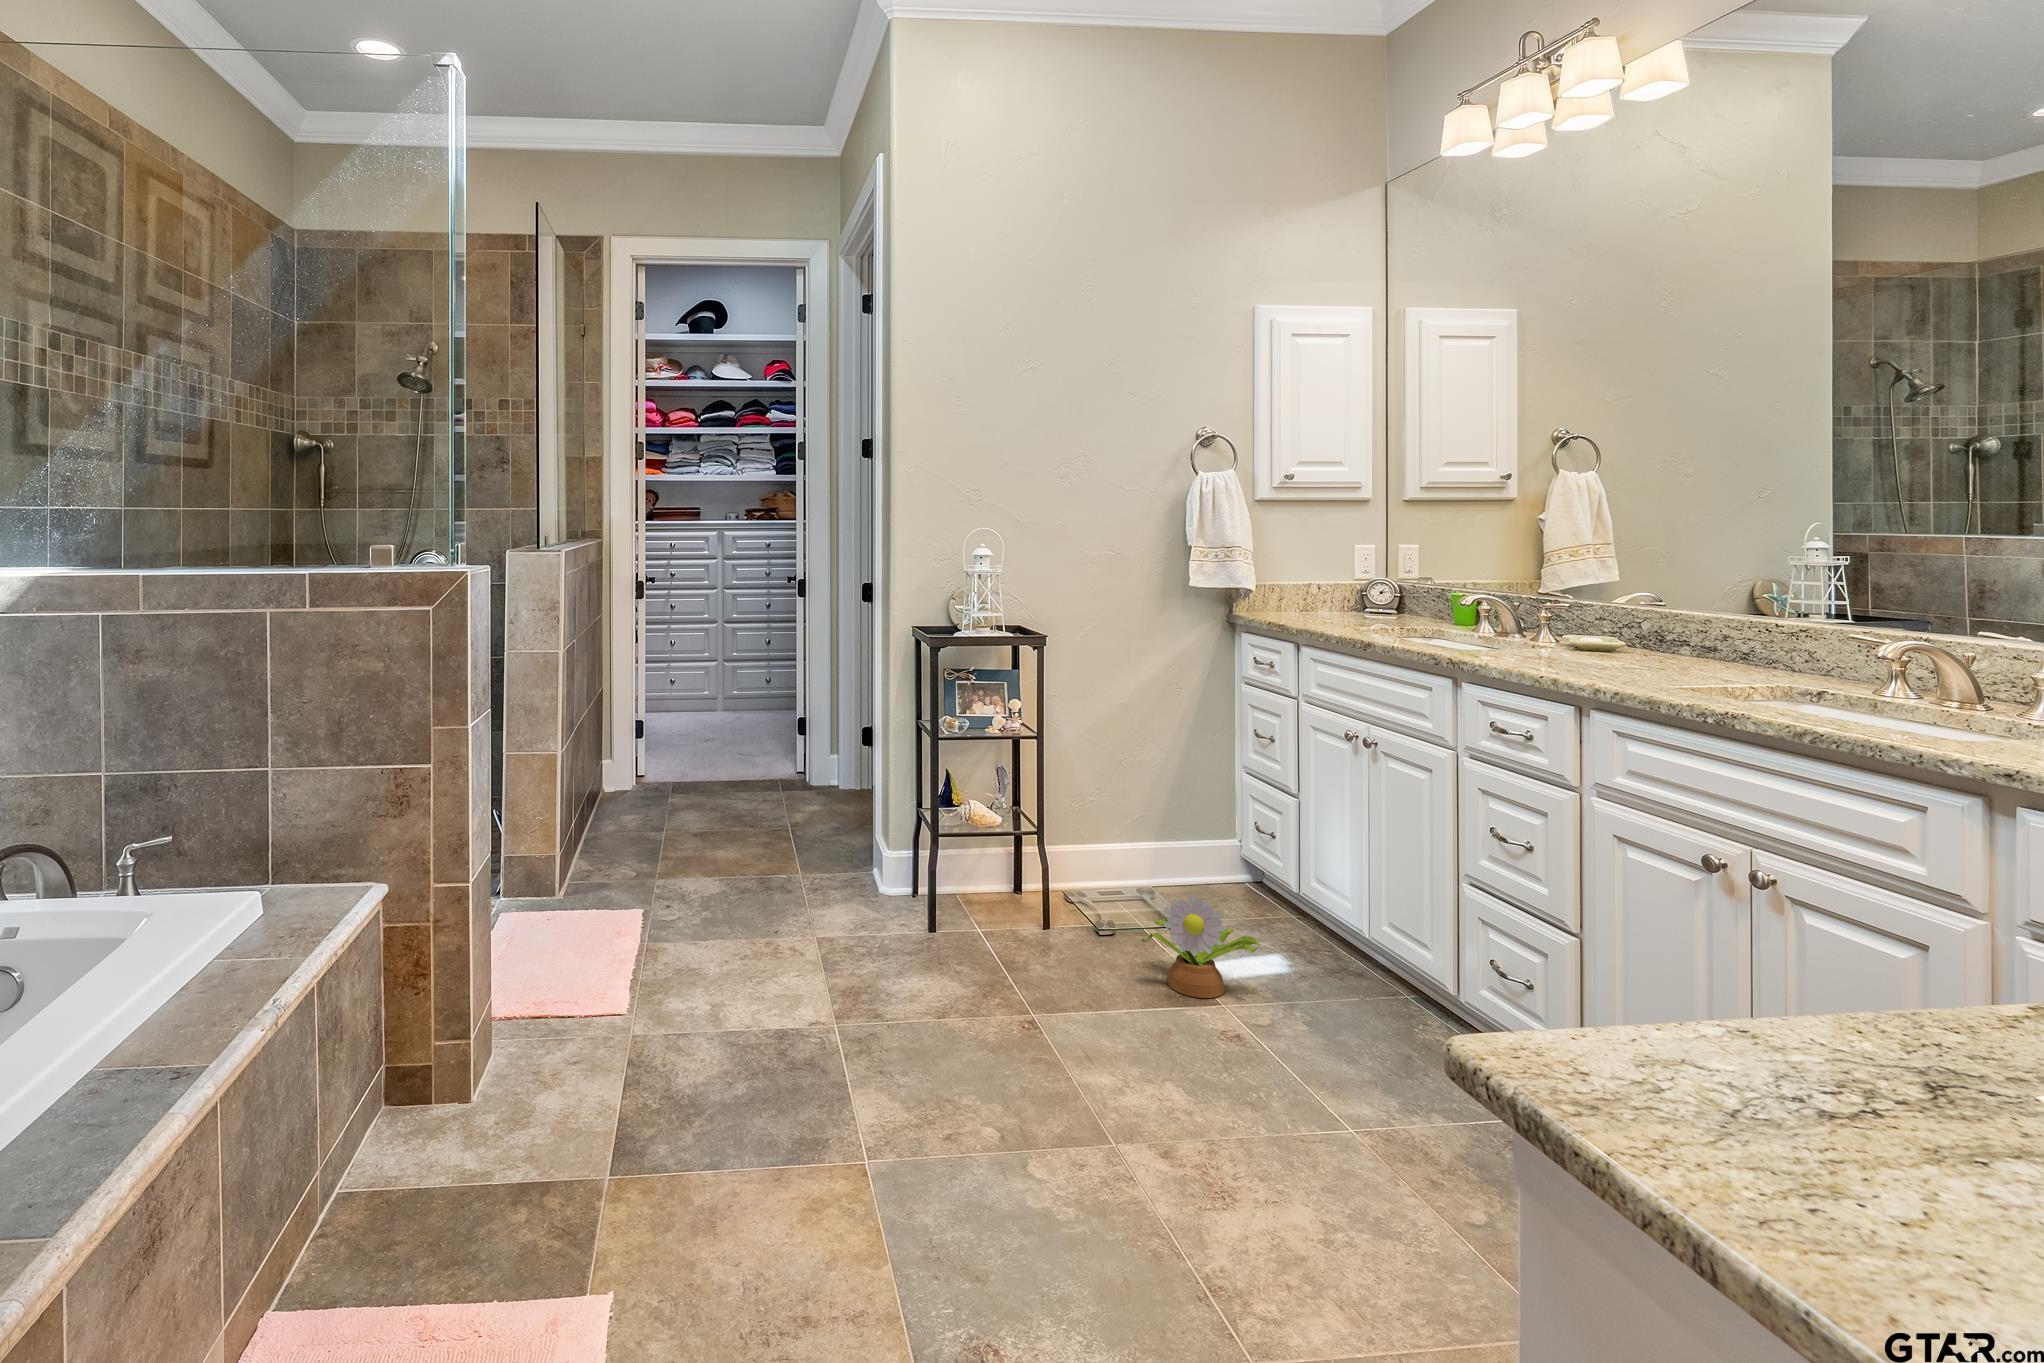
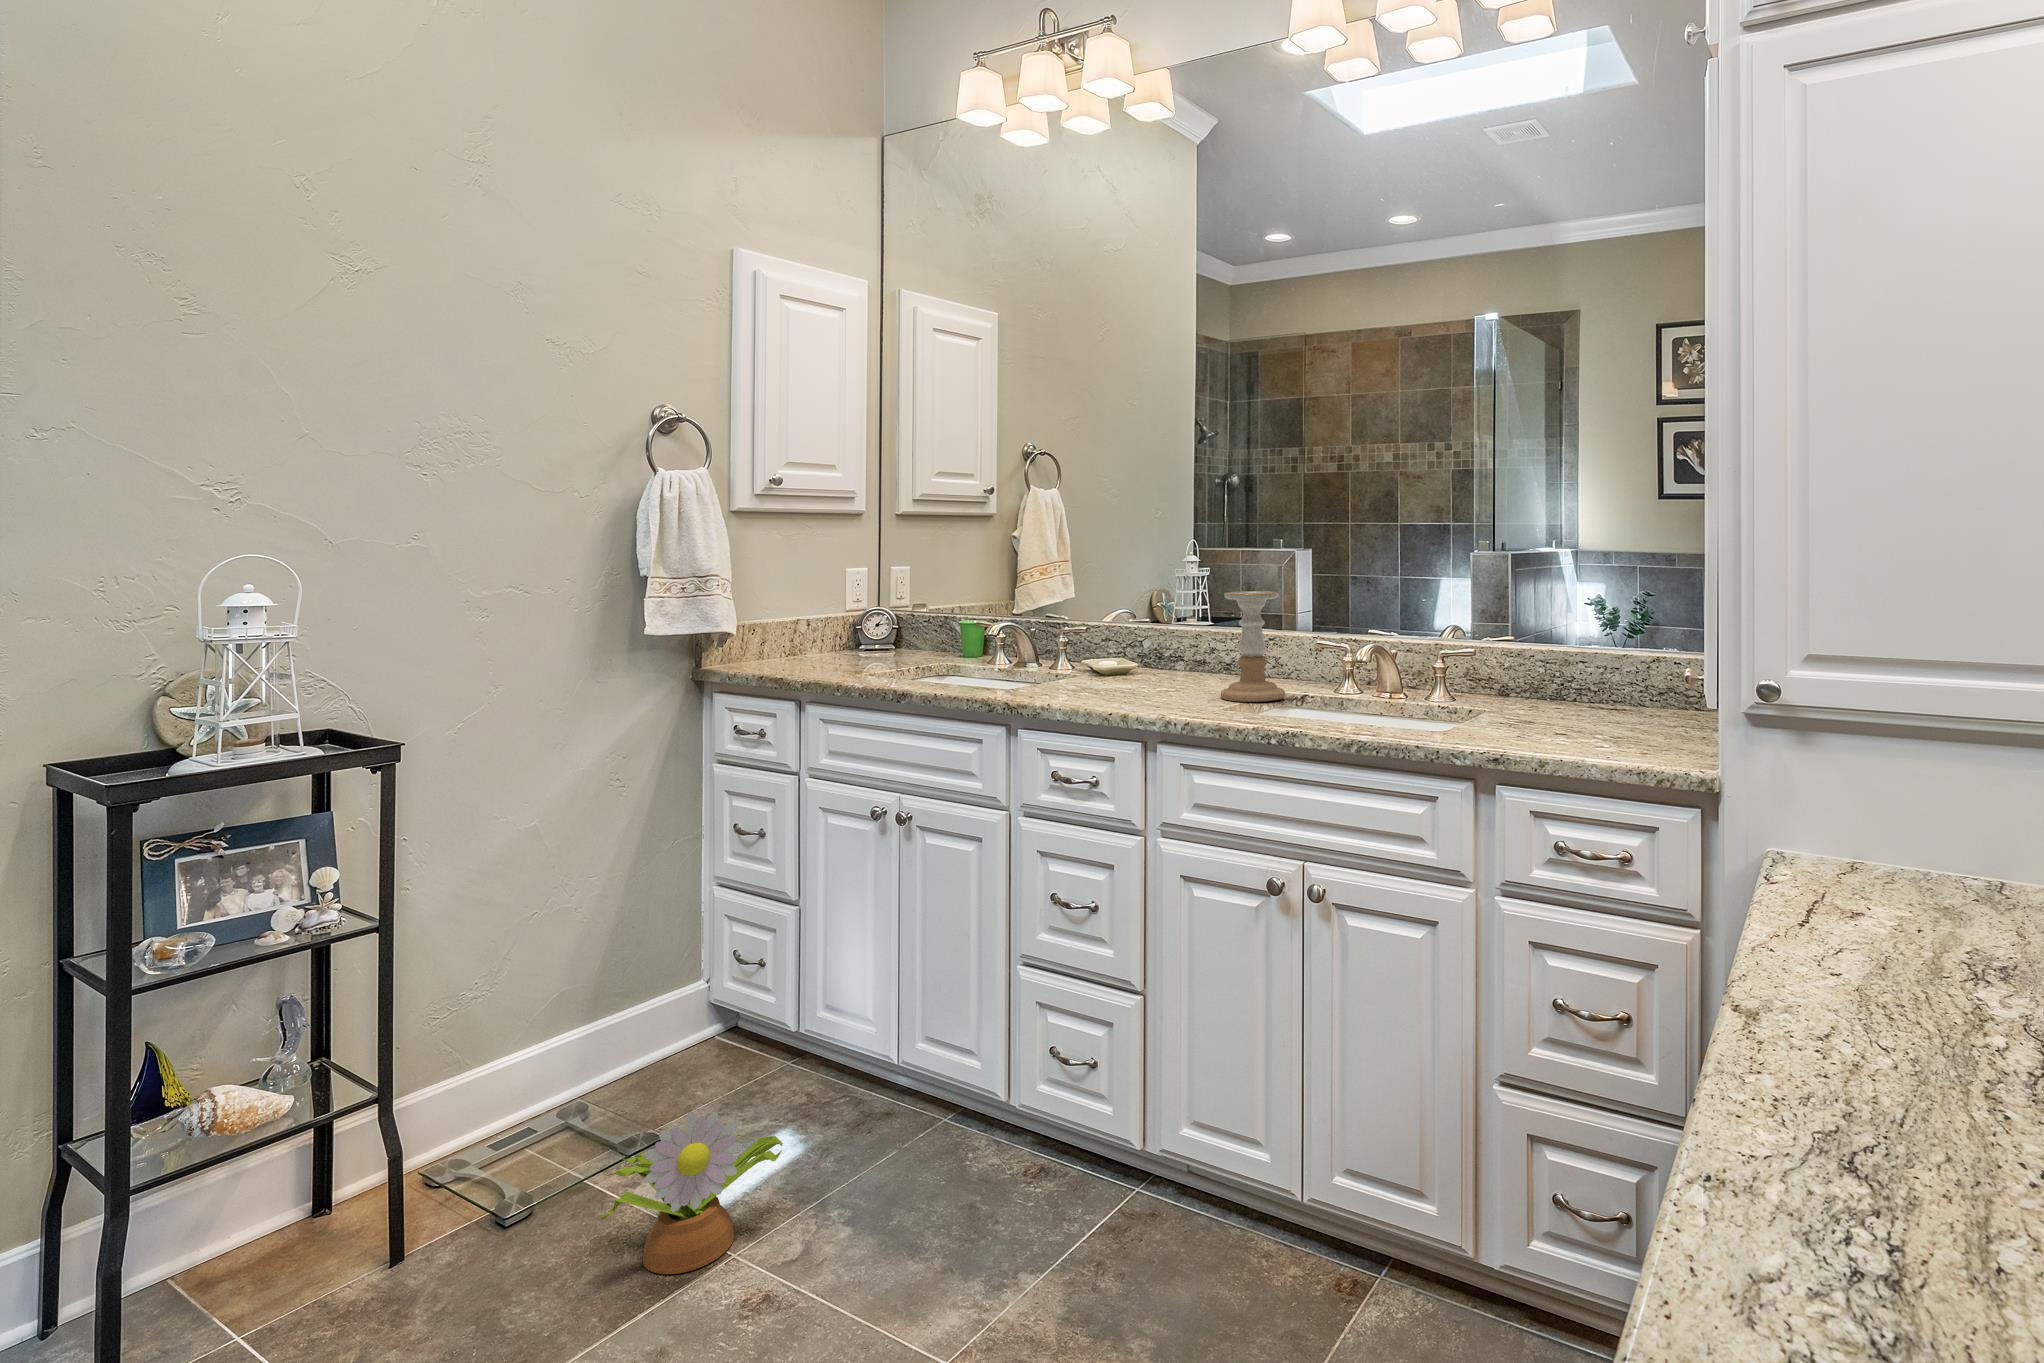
candle holder: none [1696,576,1786,689] -> present [1221,591,1285,702]

